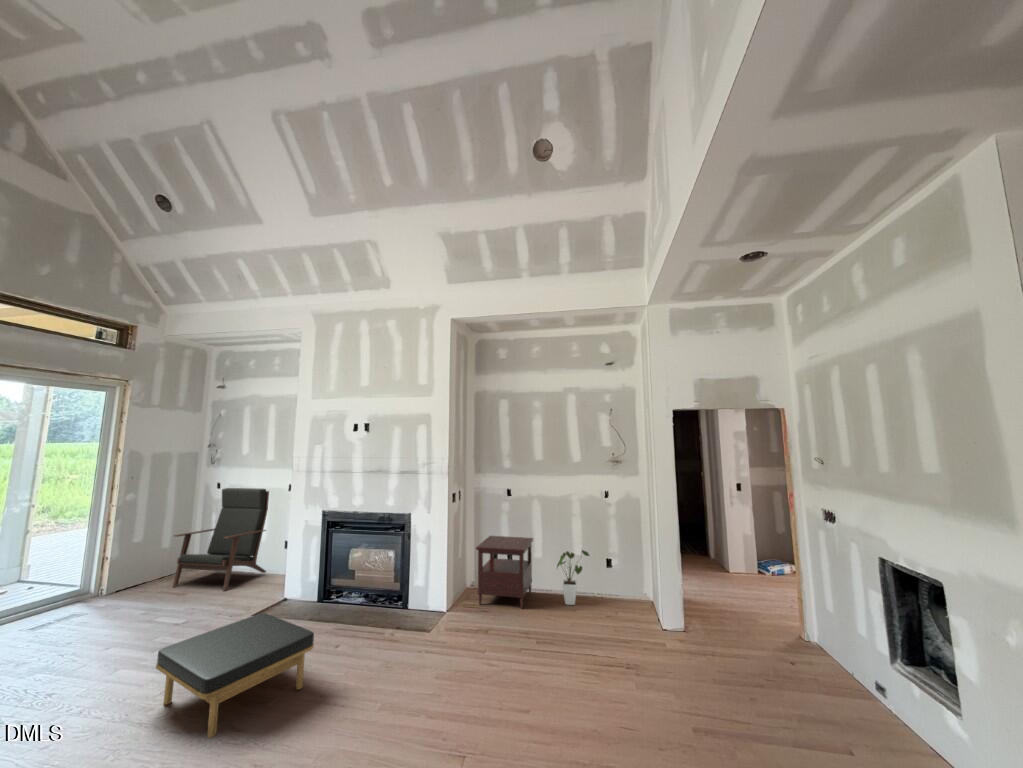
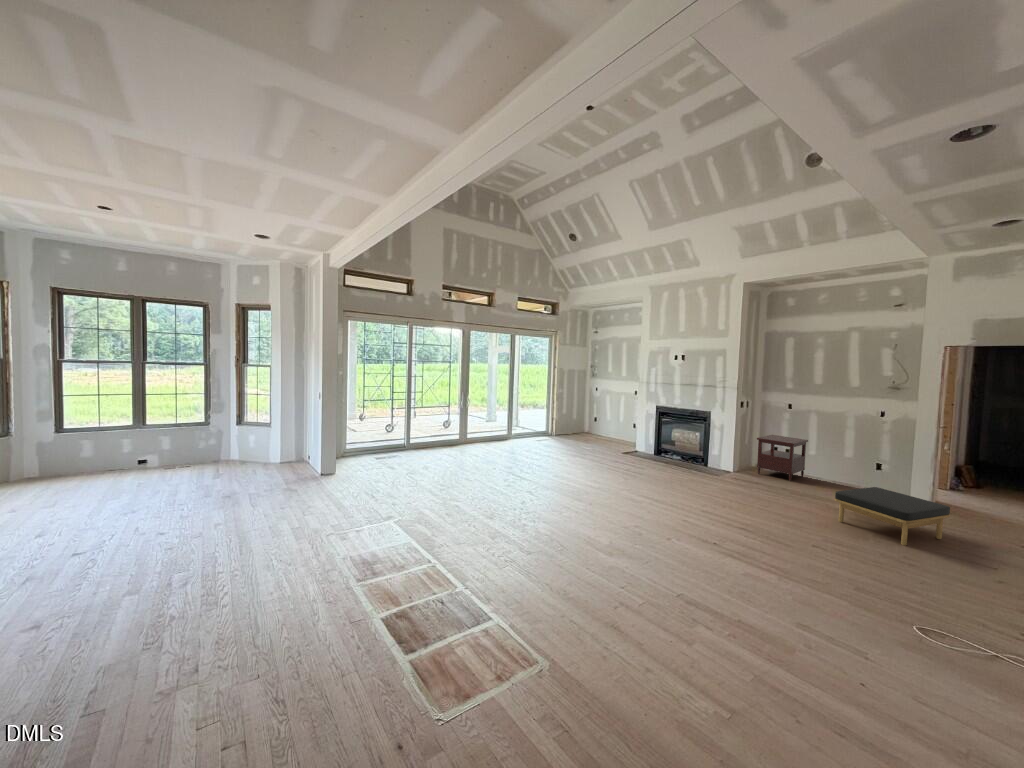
lounge chair: present [173,488,269,591] -> none [581,390,624,443]
house plant: present [557,550,589,605] -> none [823,452,859,488]
ottoman: present [156,613,314,738] -> present [835,487,950,546]

